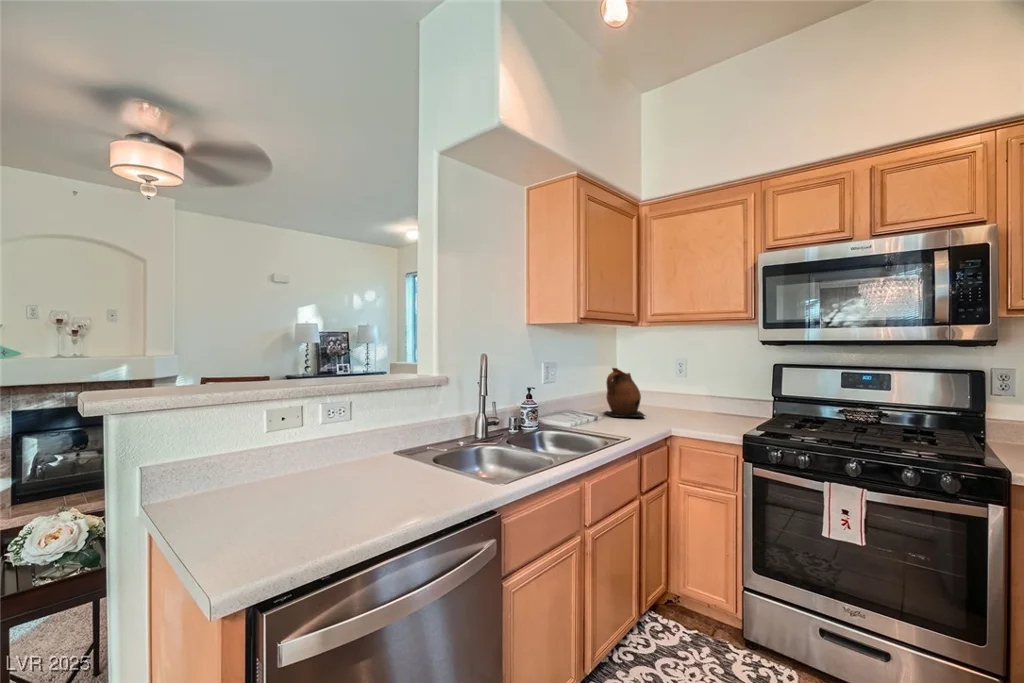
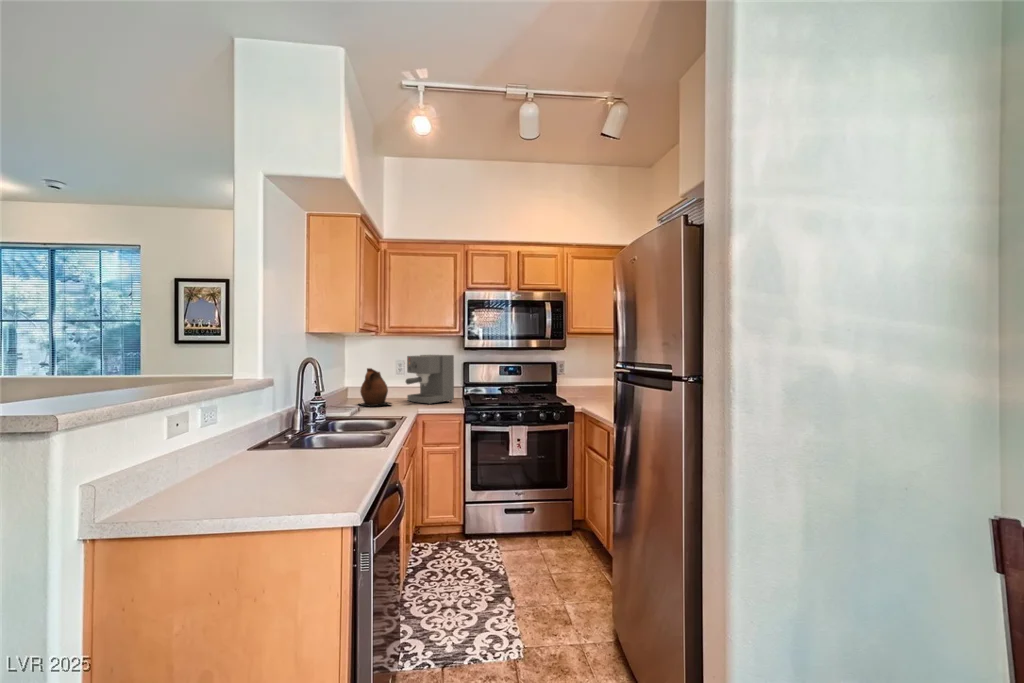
coffee maker: none [665,352,748,424] -> present [406,355,454,404]

